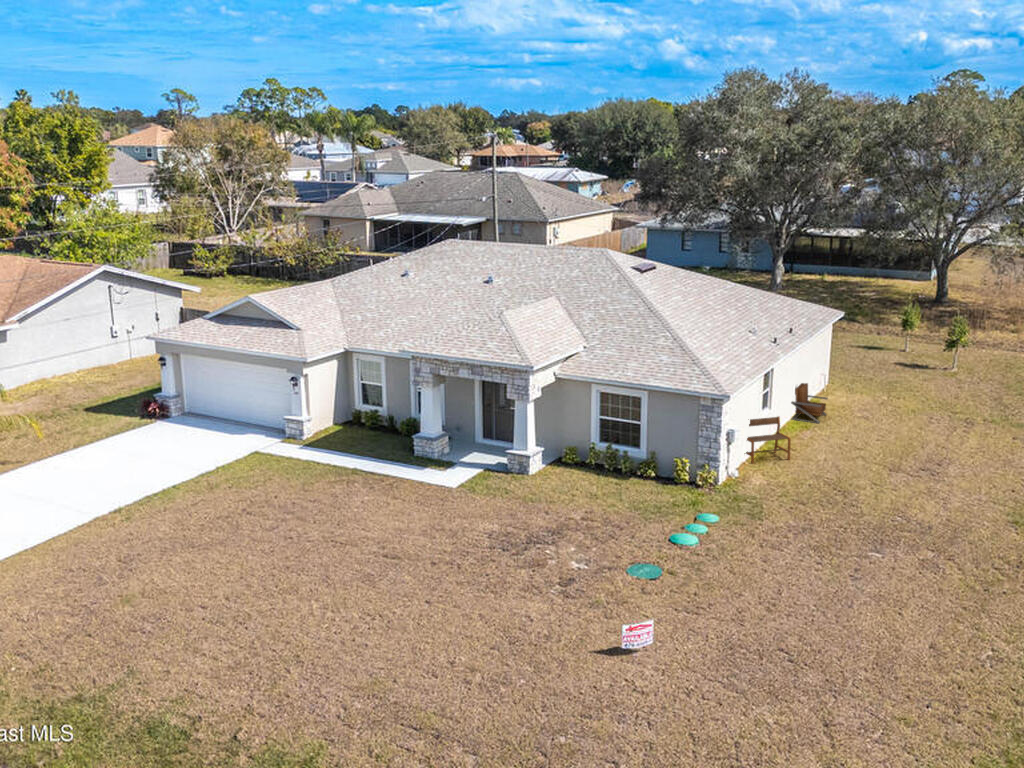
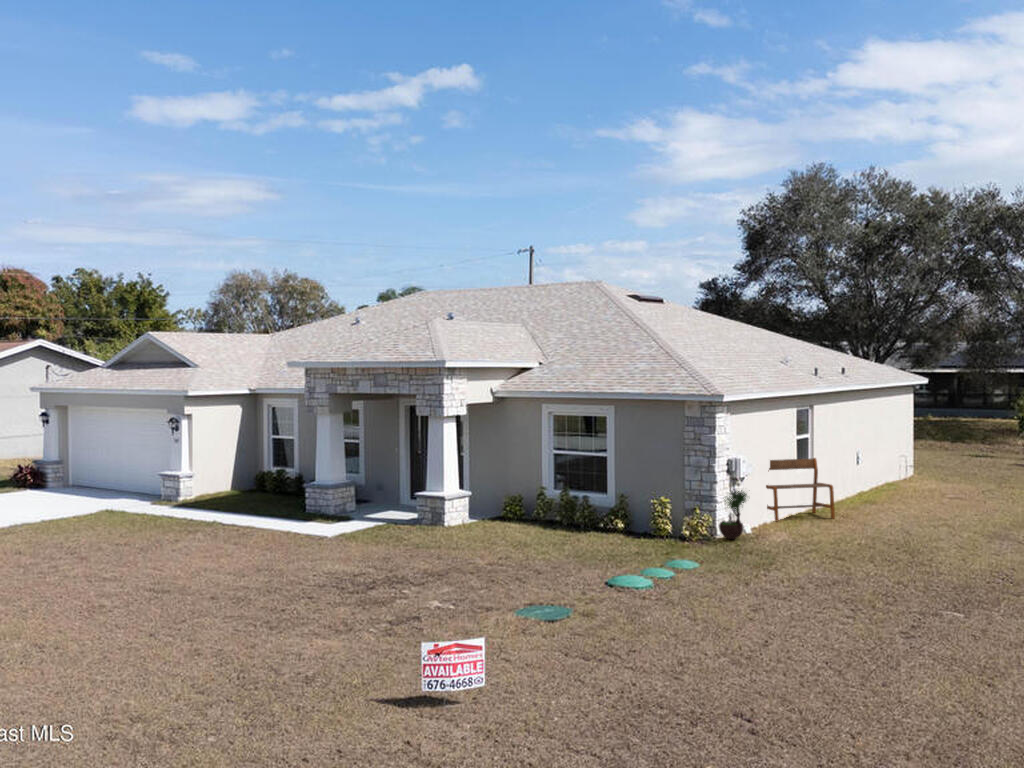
lounge chair: present [791,383,828,424] -> none [843,443,898,493]
potted tree: none [721,454,743,487] -> present [719,490,747,539]

